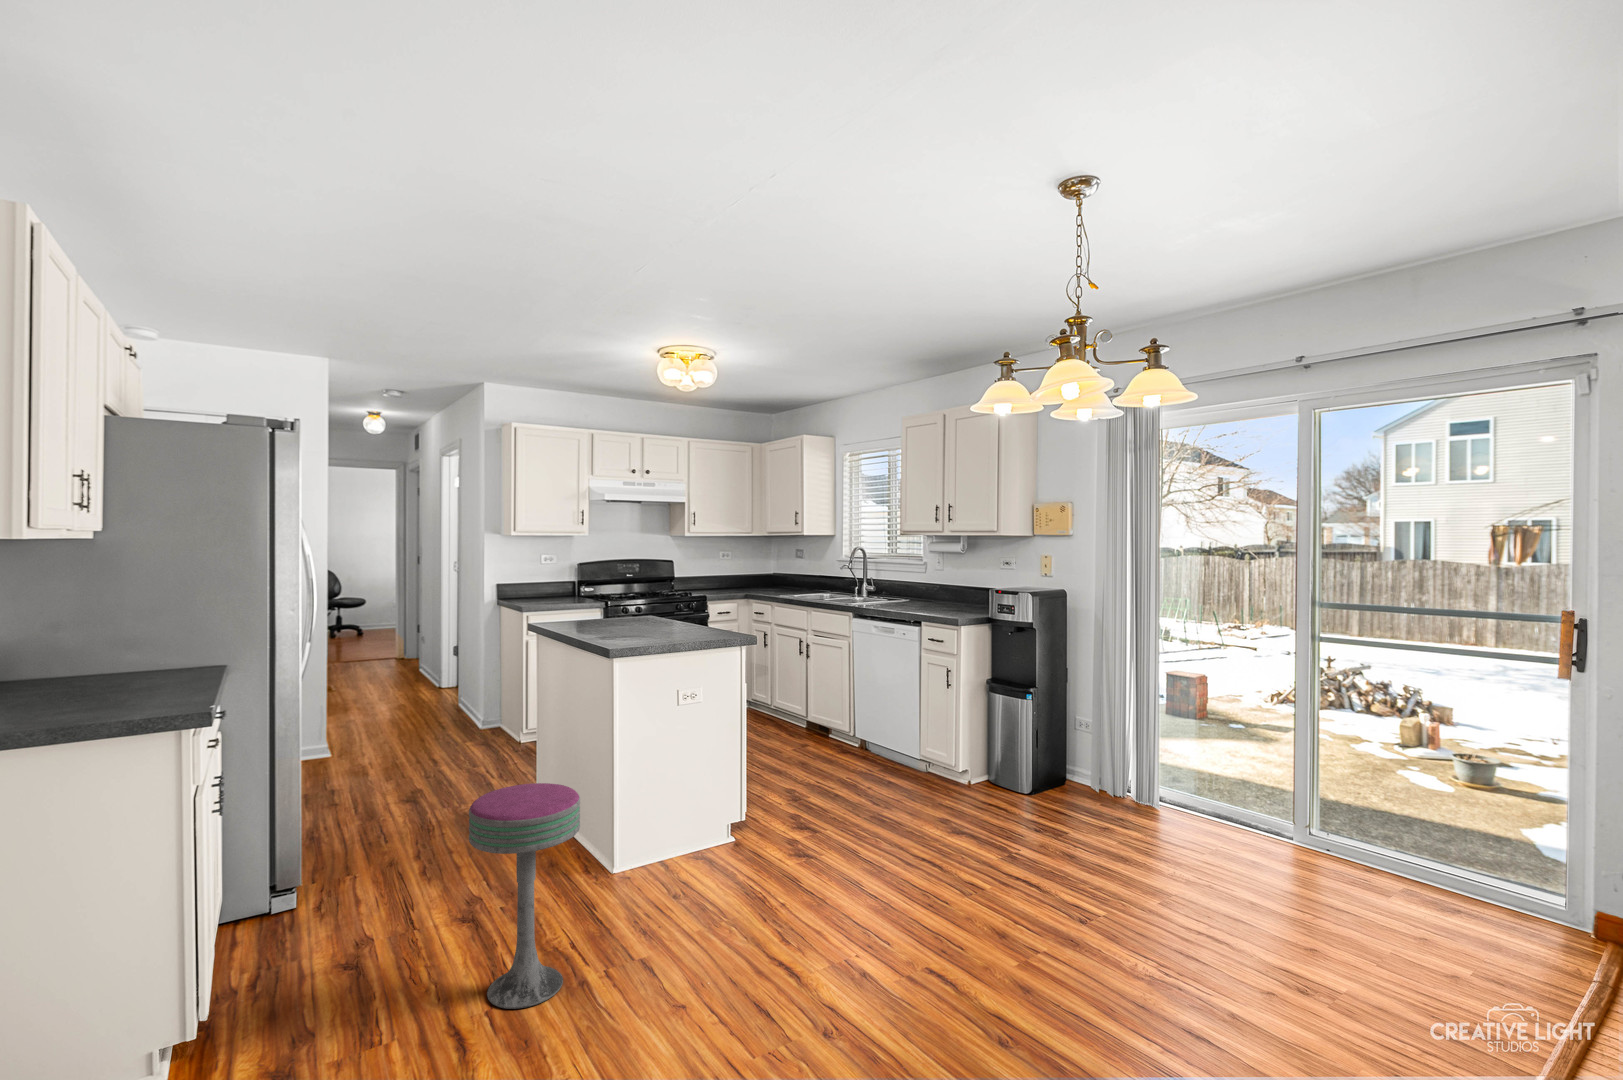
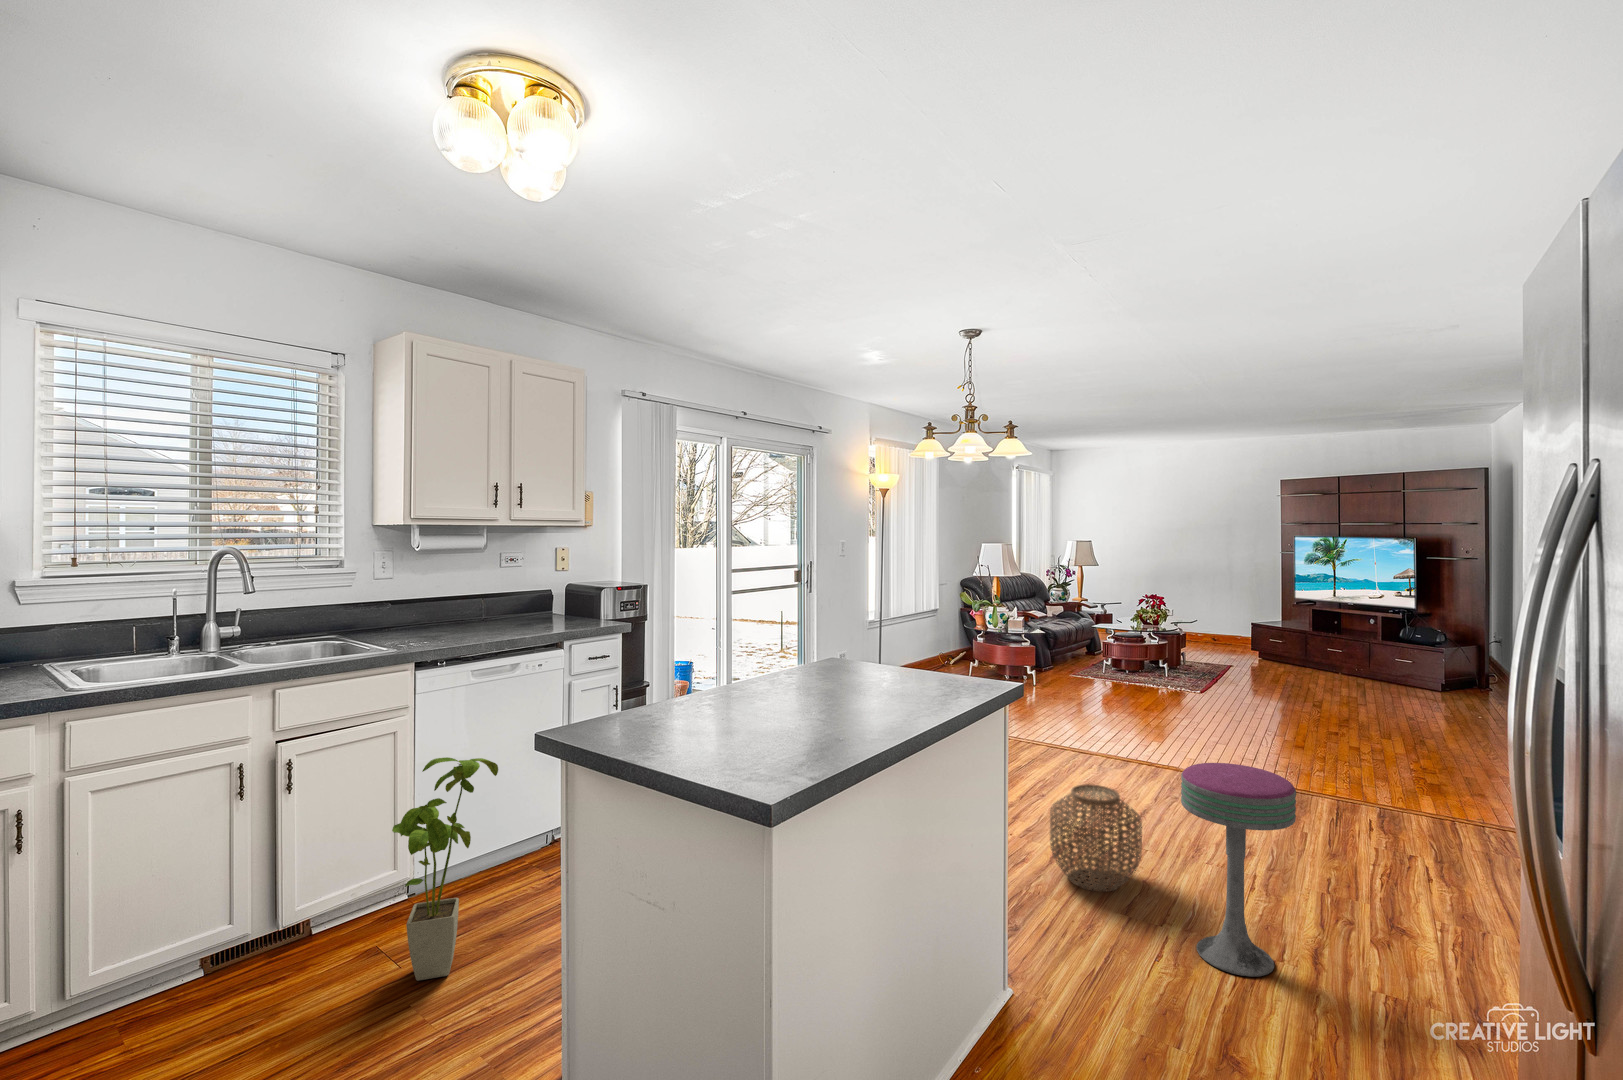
house plant: none [777,654,834,762] -> present [392,757,498,981]
woven basket: none [662,854,769,990] -> present [1050,784,1142,891]

